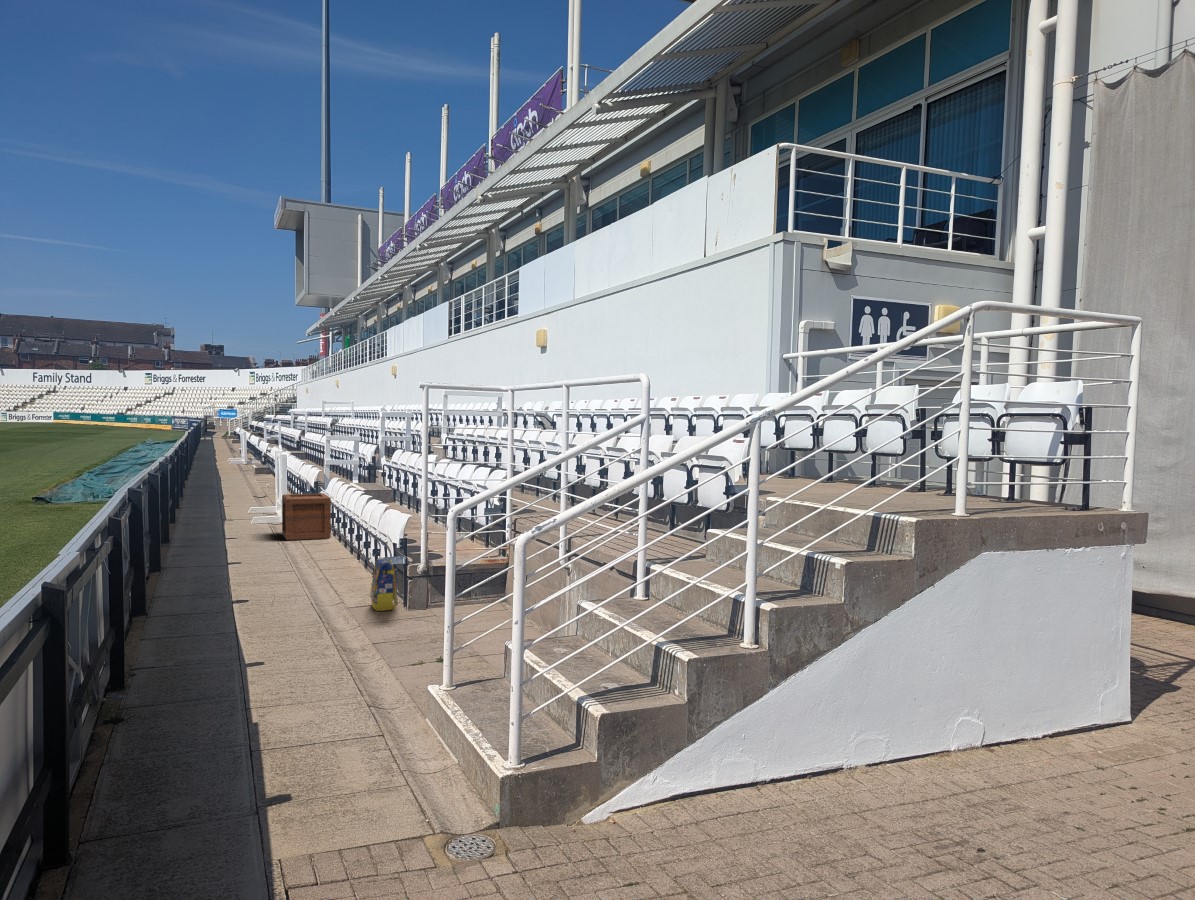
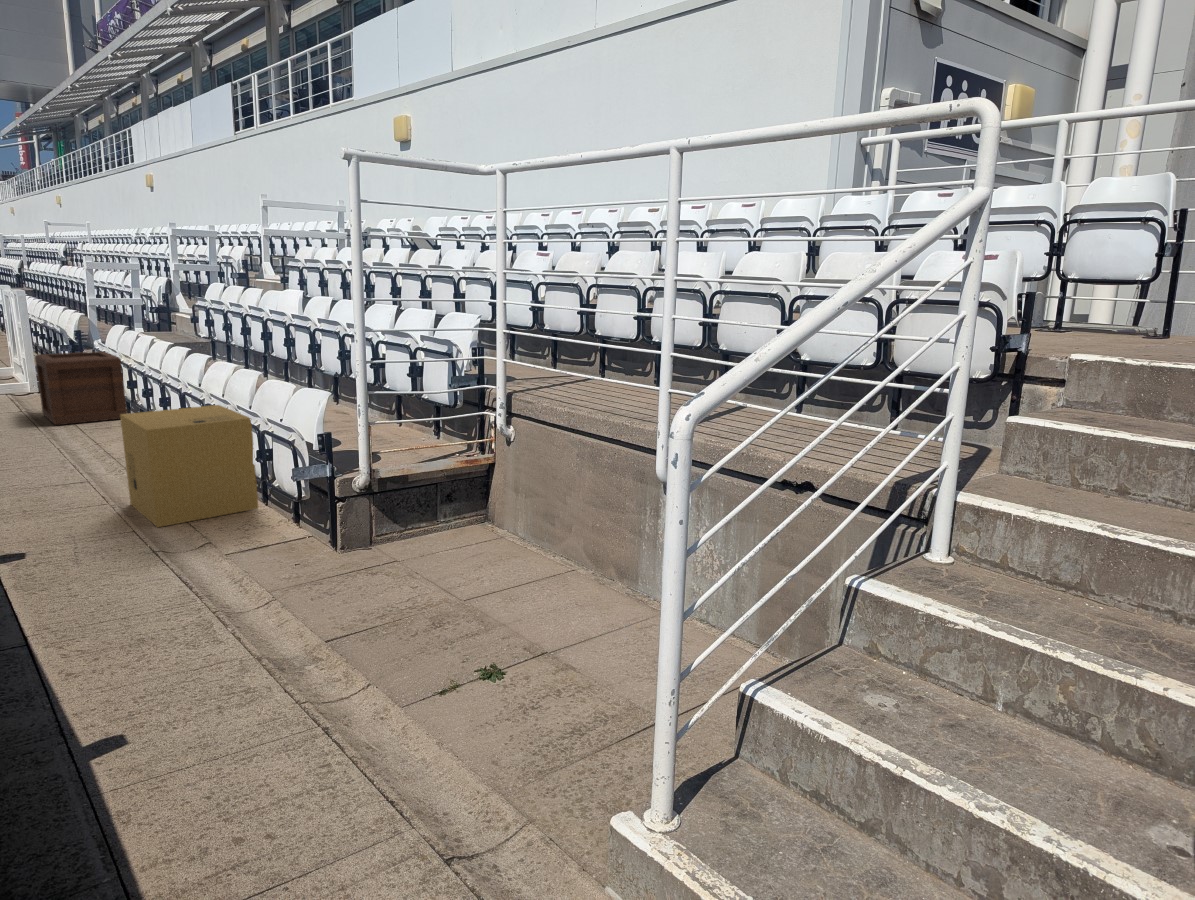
cardboard box: none [309,524,377,593] -> present [120,405,258,527]
backpack: present [370,558,398,611] -> none [267,467,320,559]

